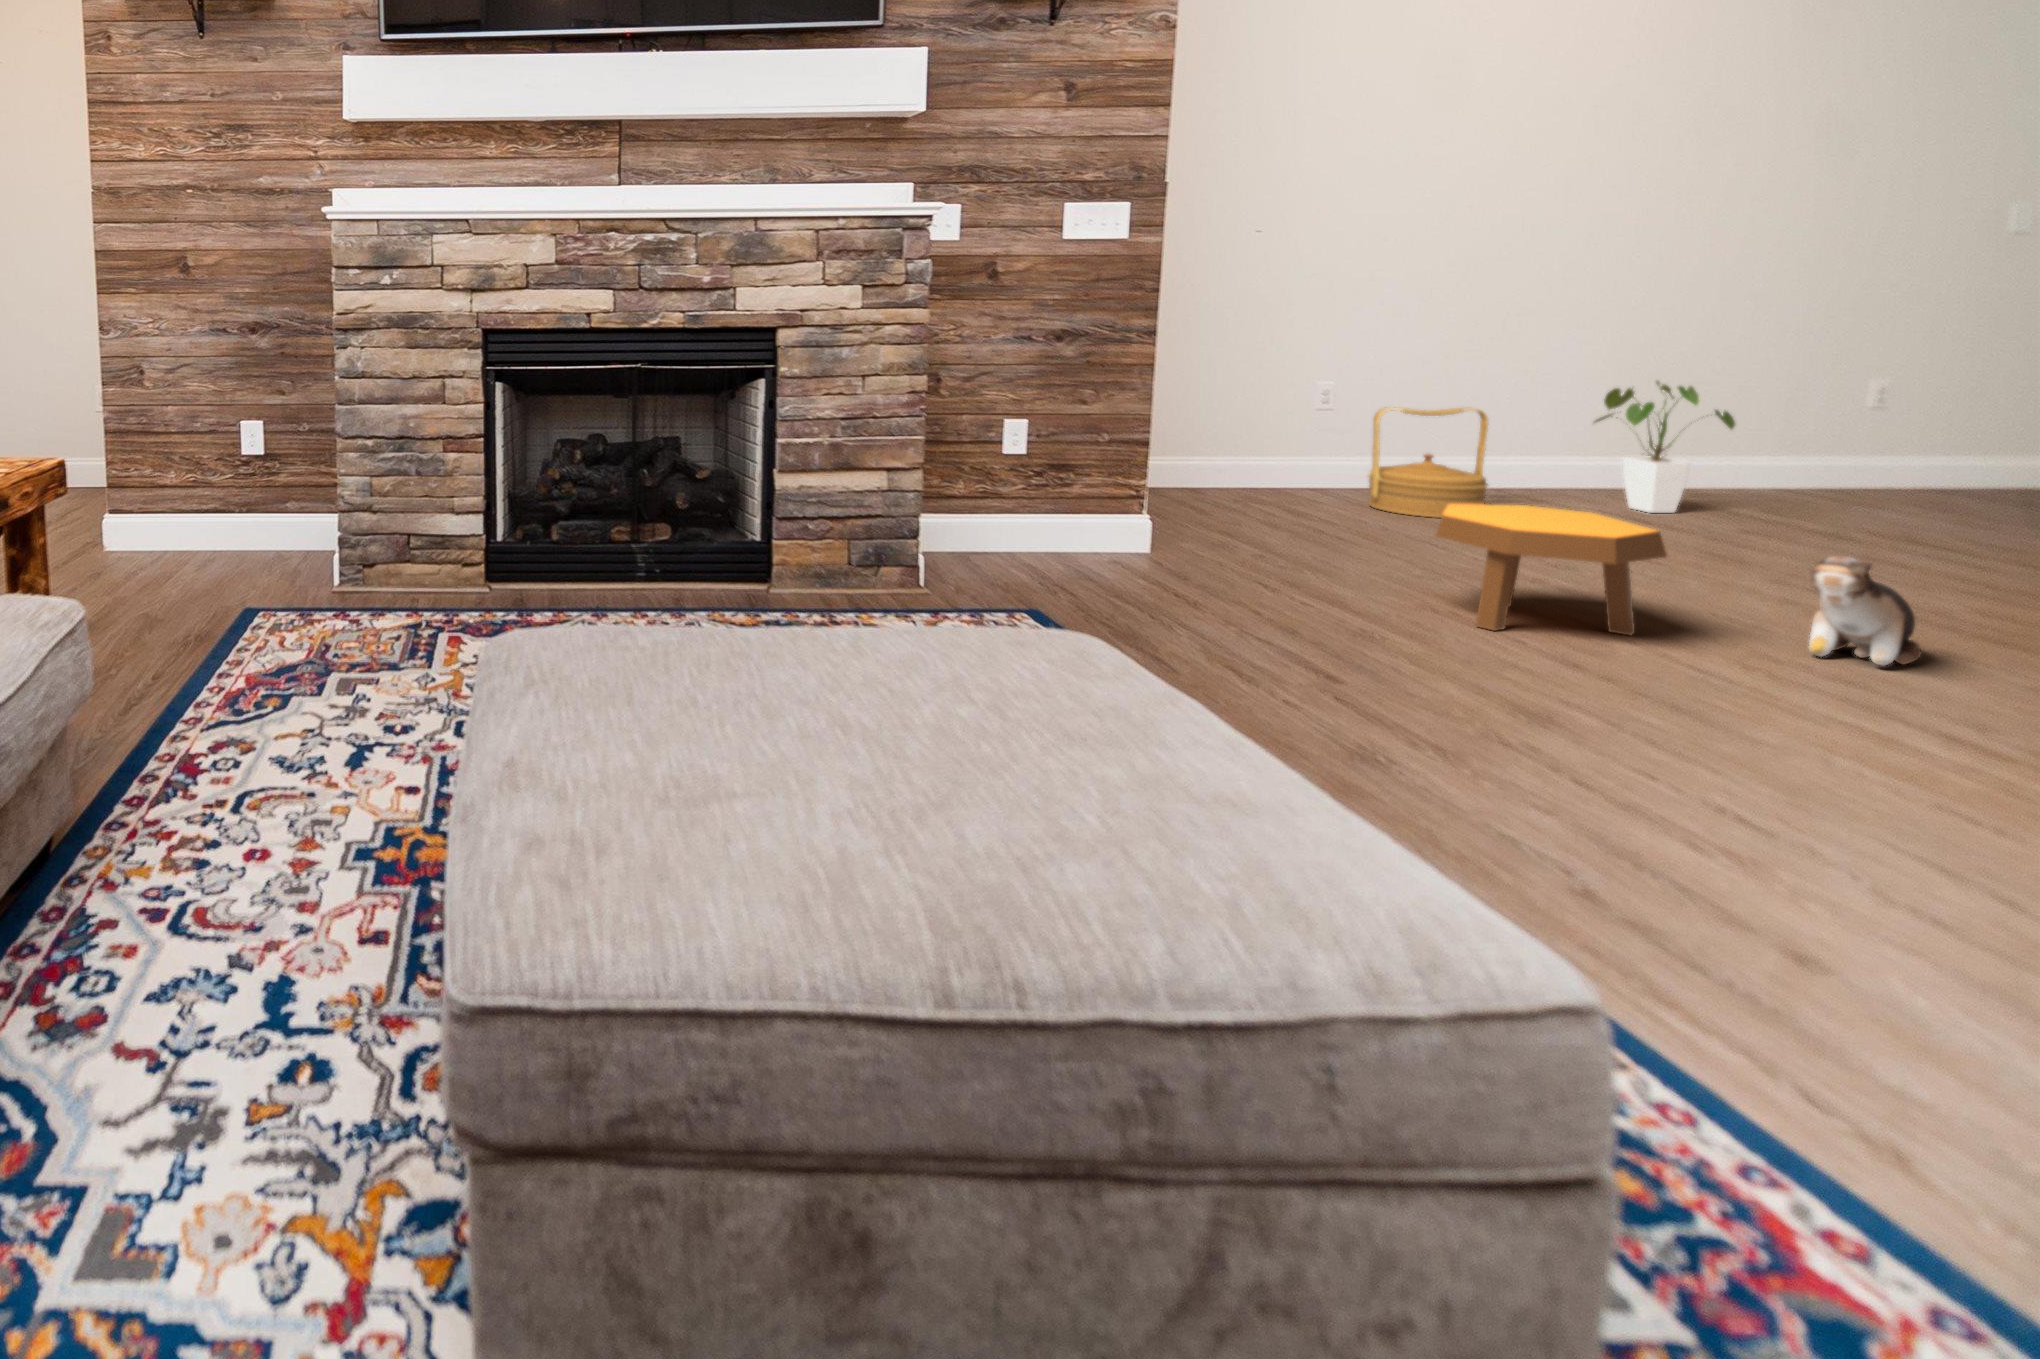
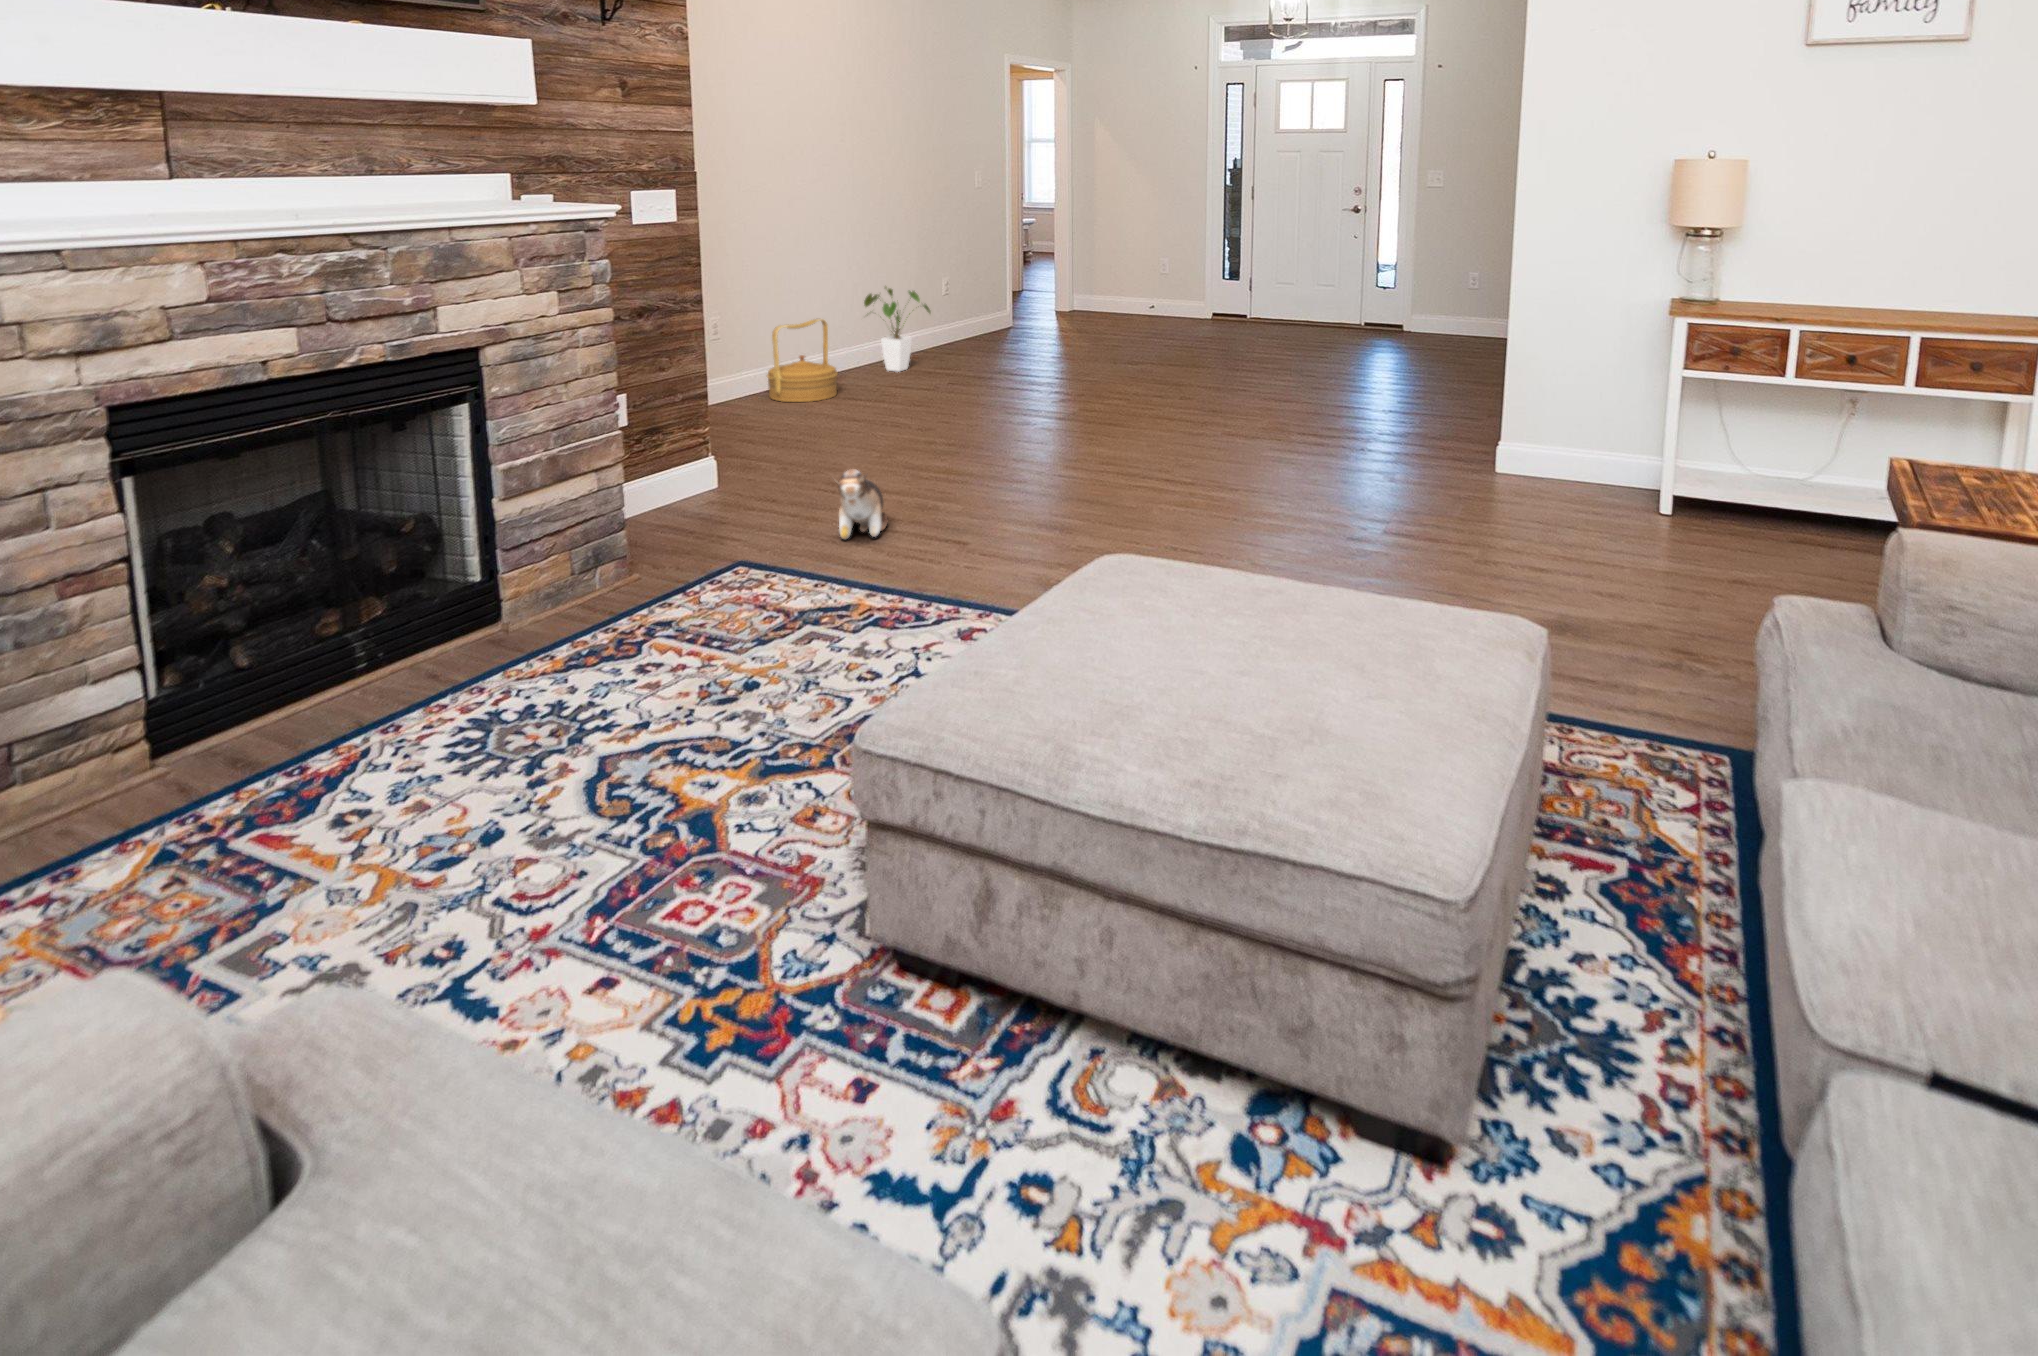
footstool: present [1436,504,1667,635] -> none [912,390,1021,478]
plush toy: present [1802,556,1921,665] -> present [835,469,888,539]

